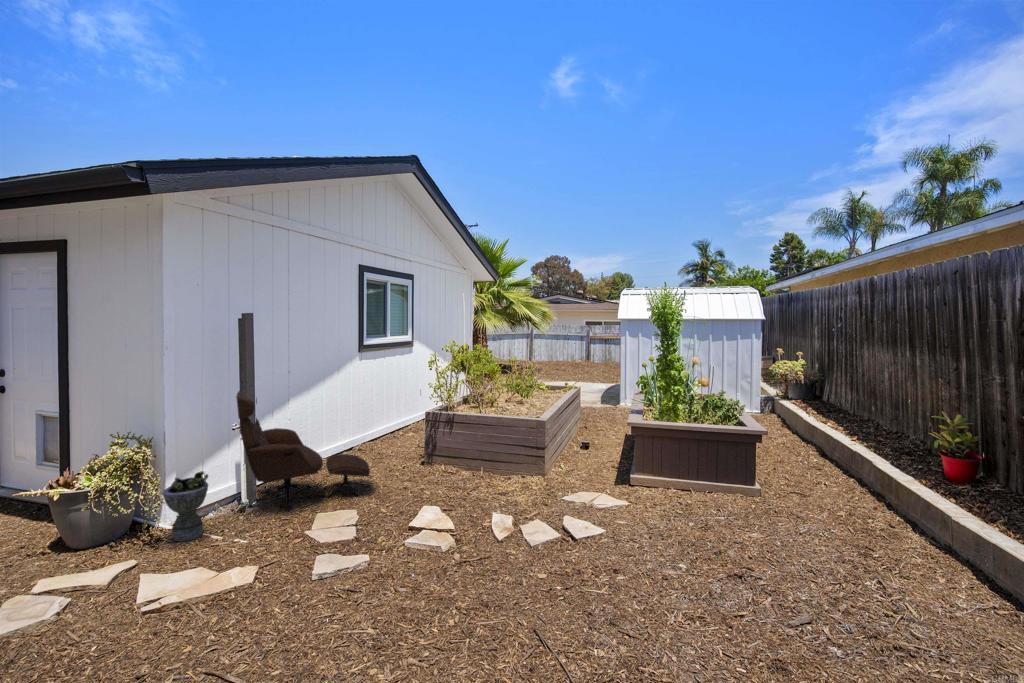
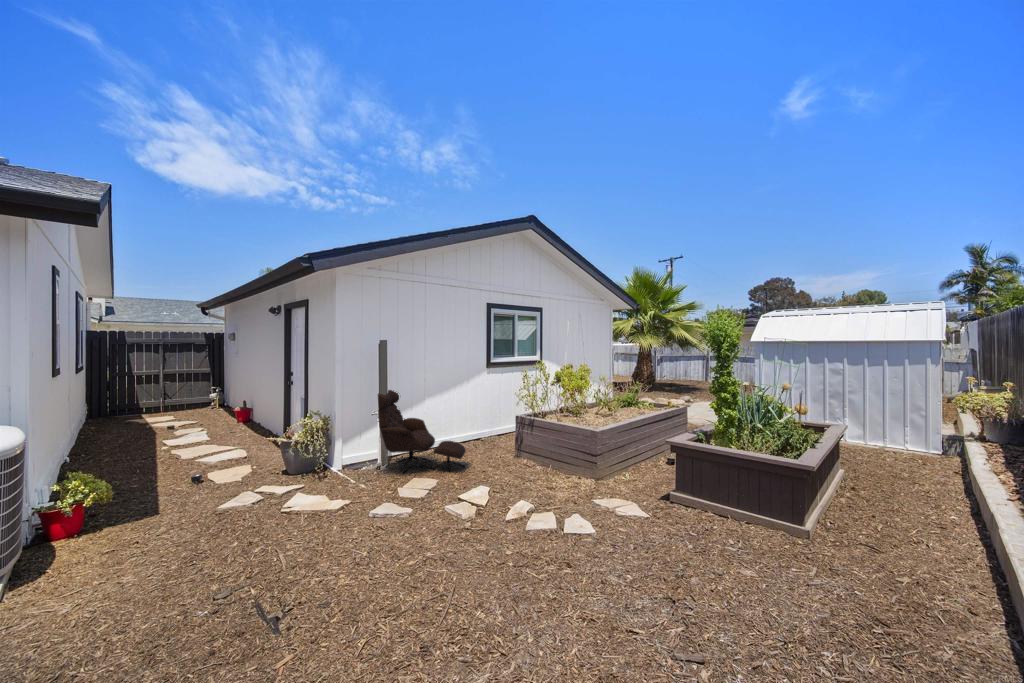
planter: present [163,471,208,542] -> none [329,439,355,480]

